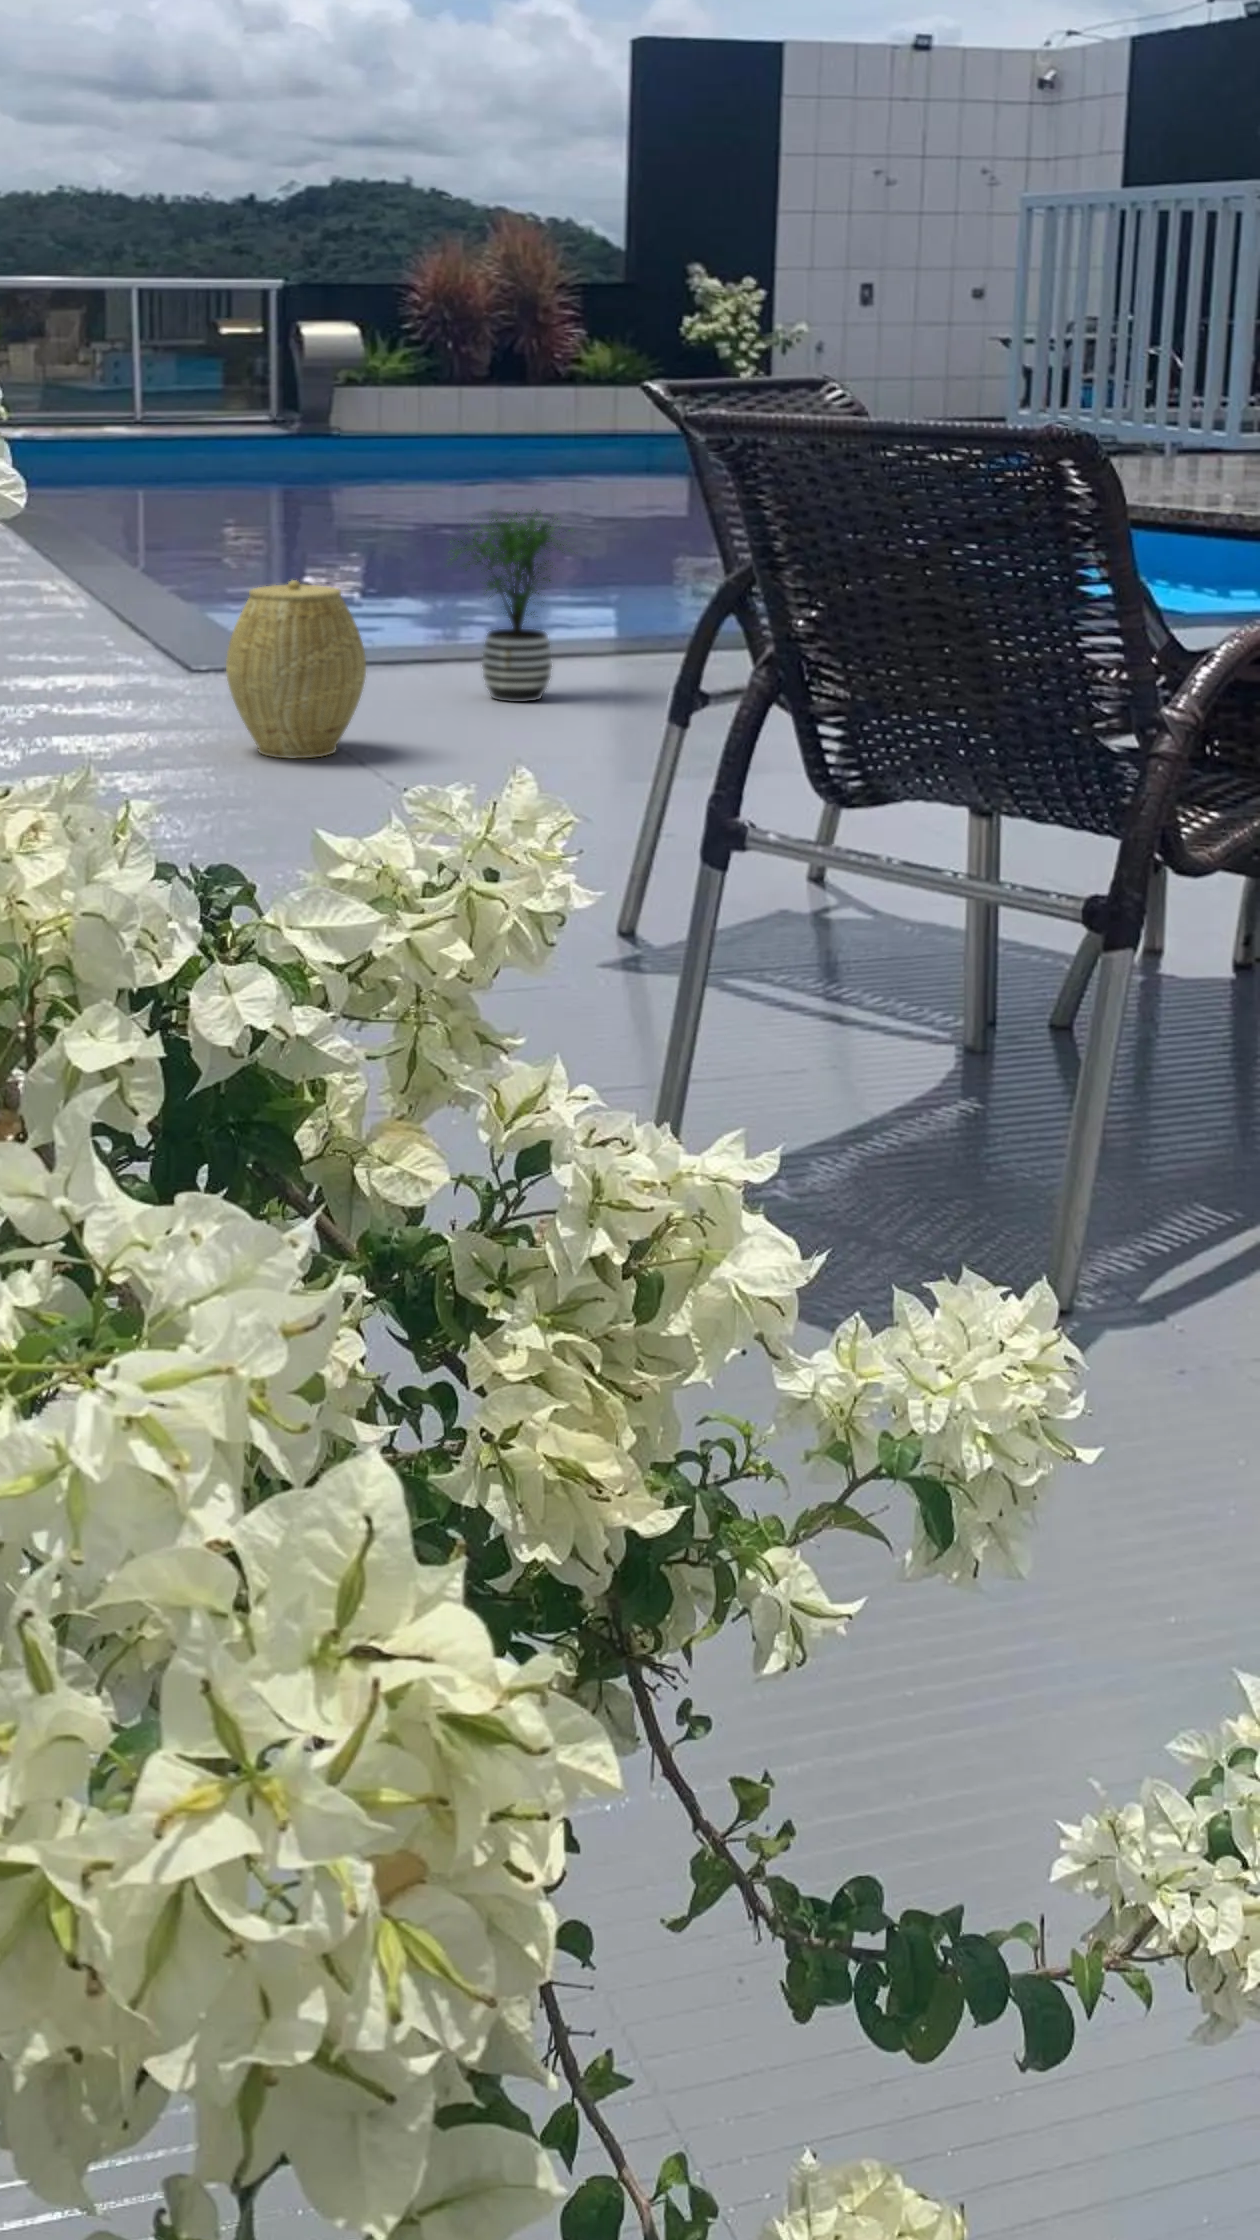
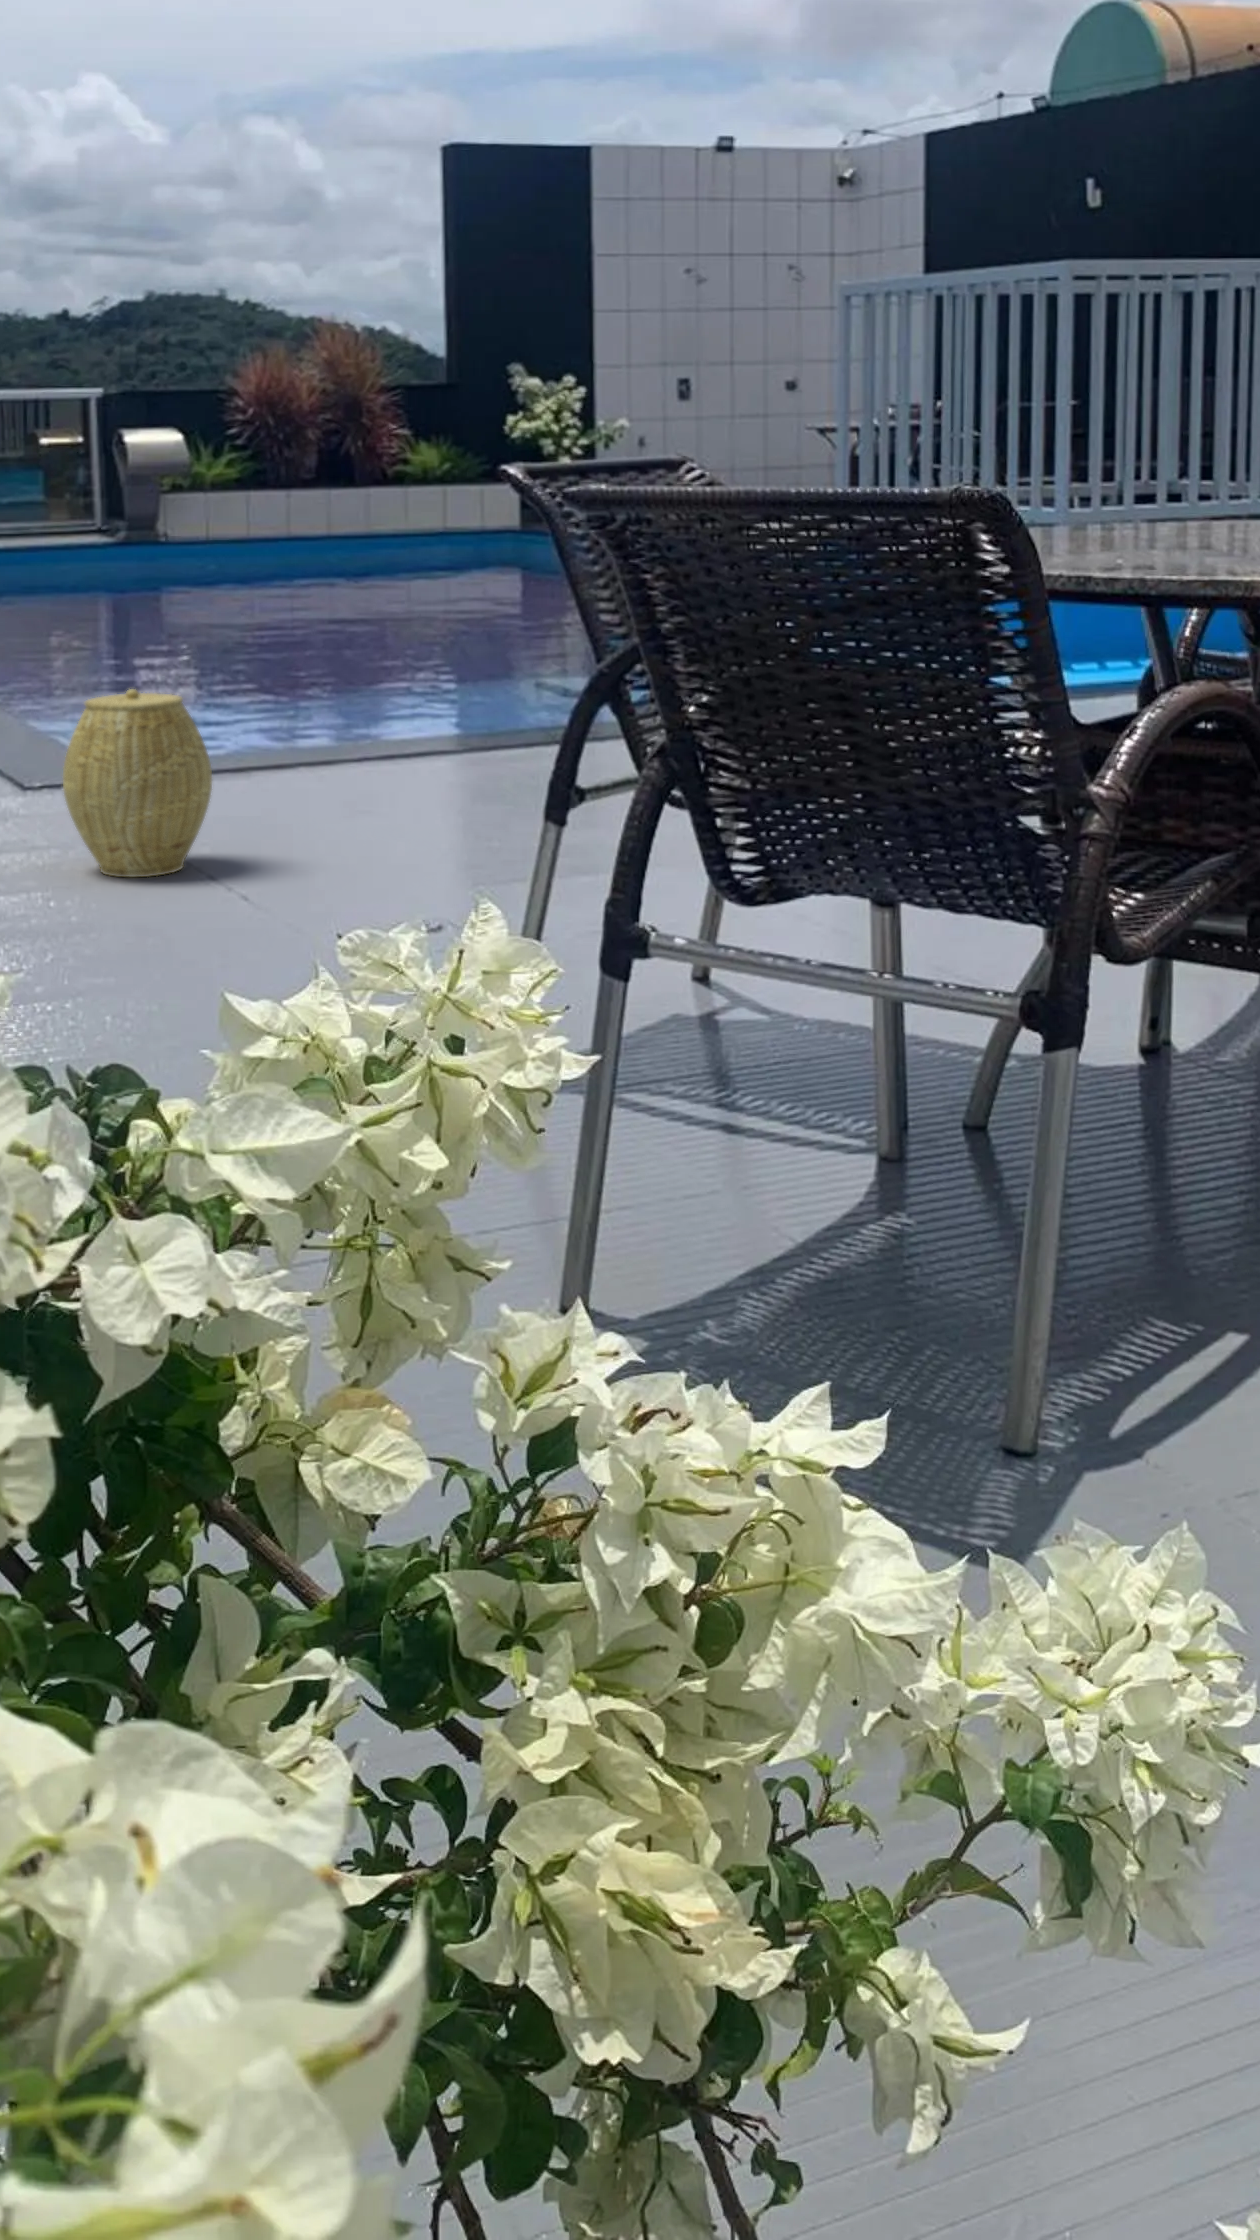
potted plant: present [448,509,572,702] -> none [288,604,432,807]

